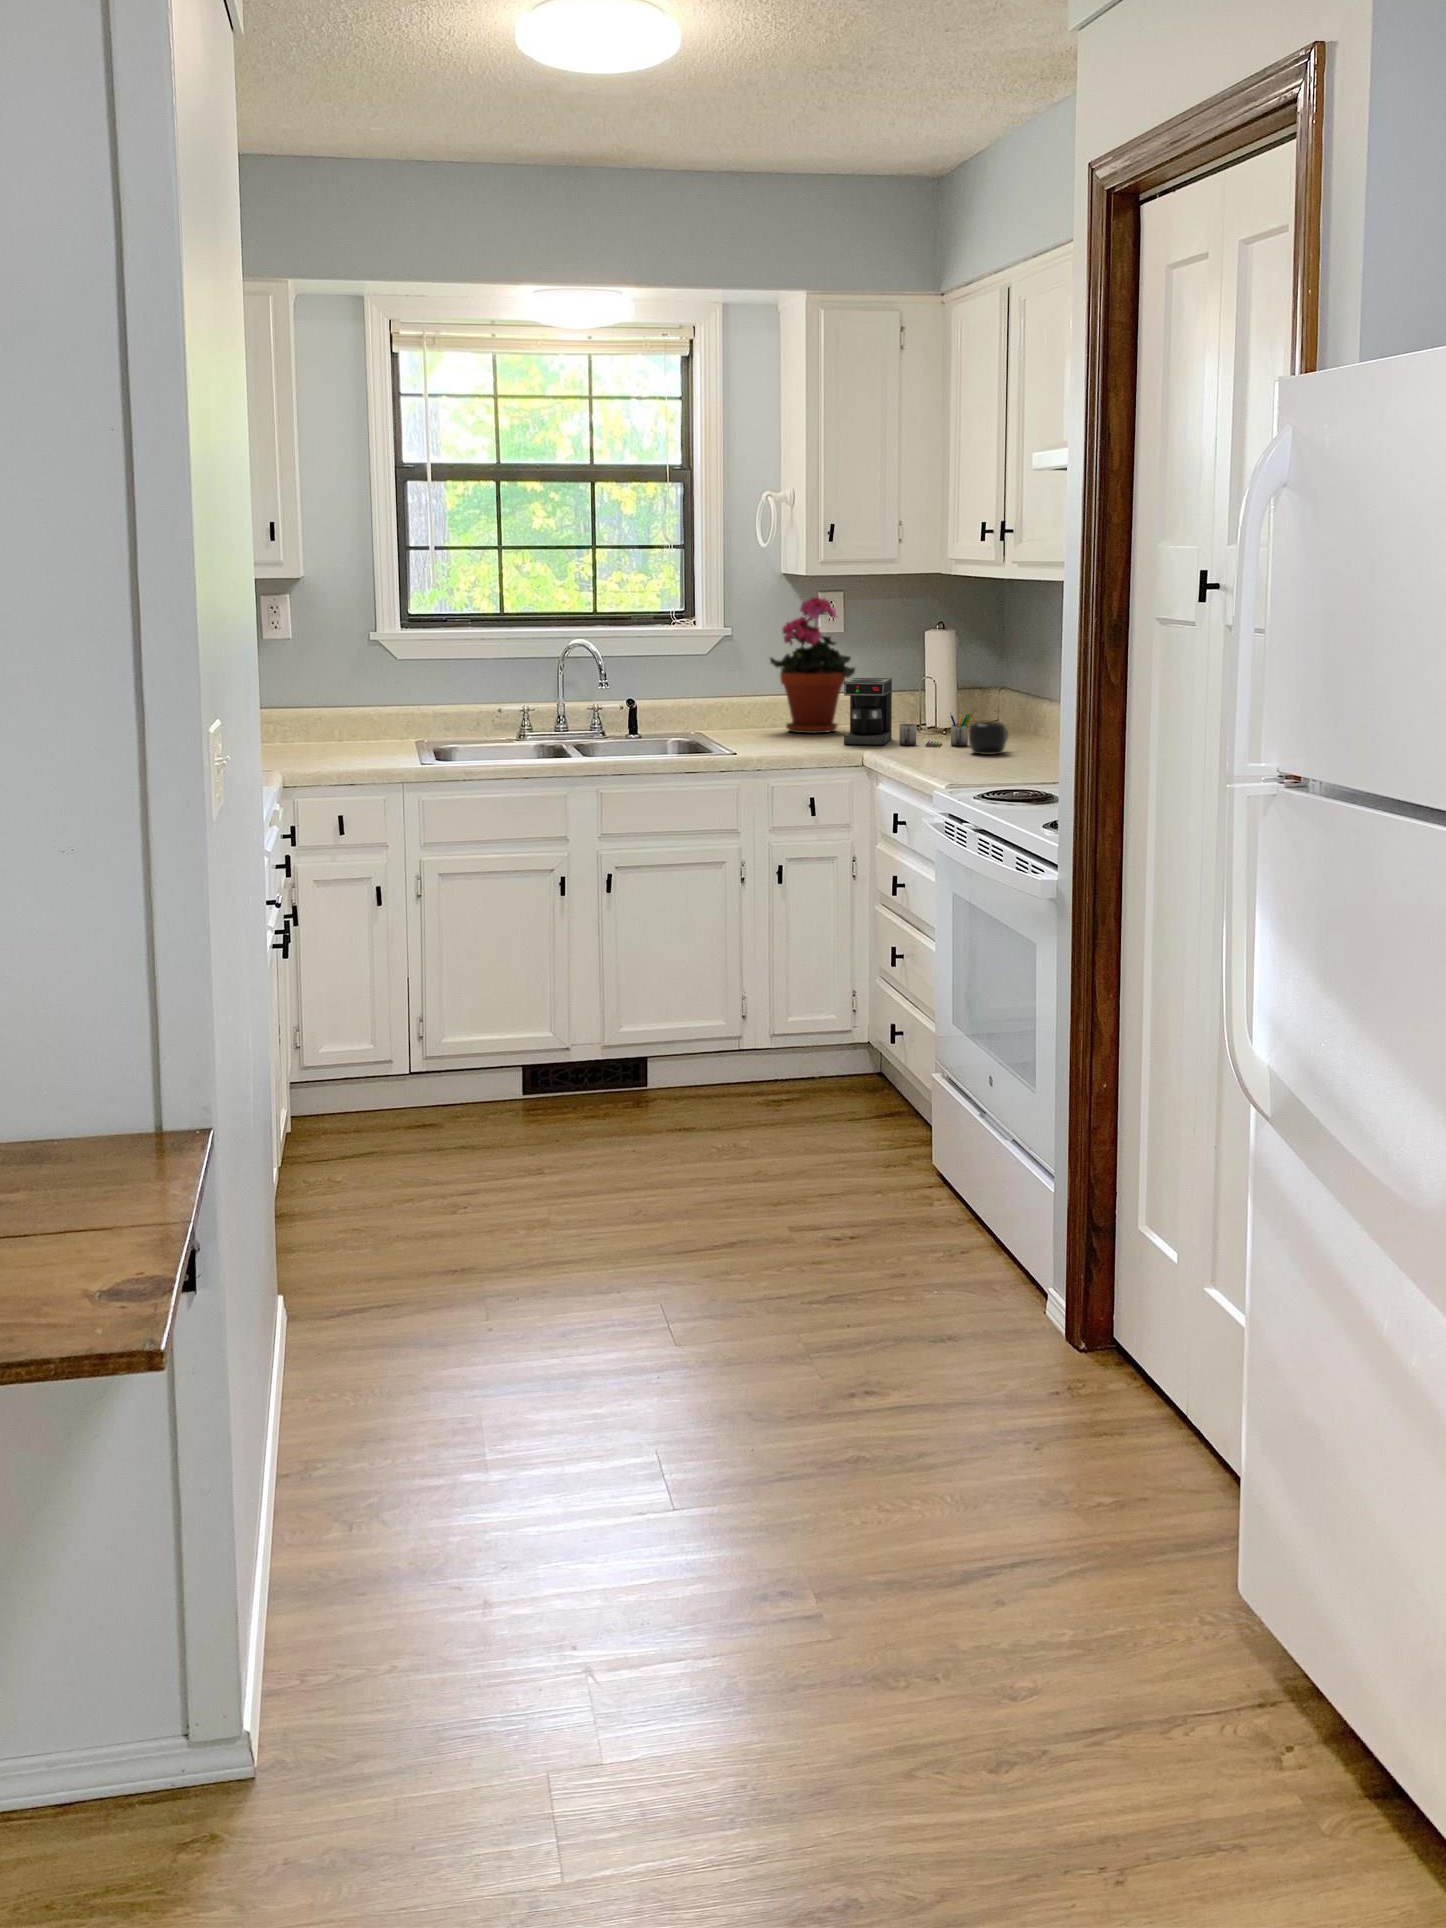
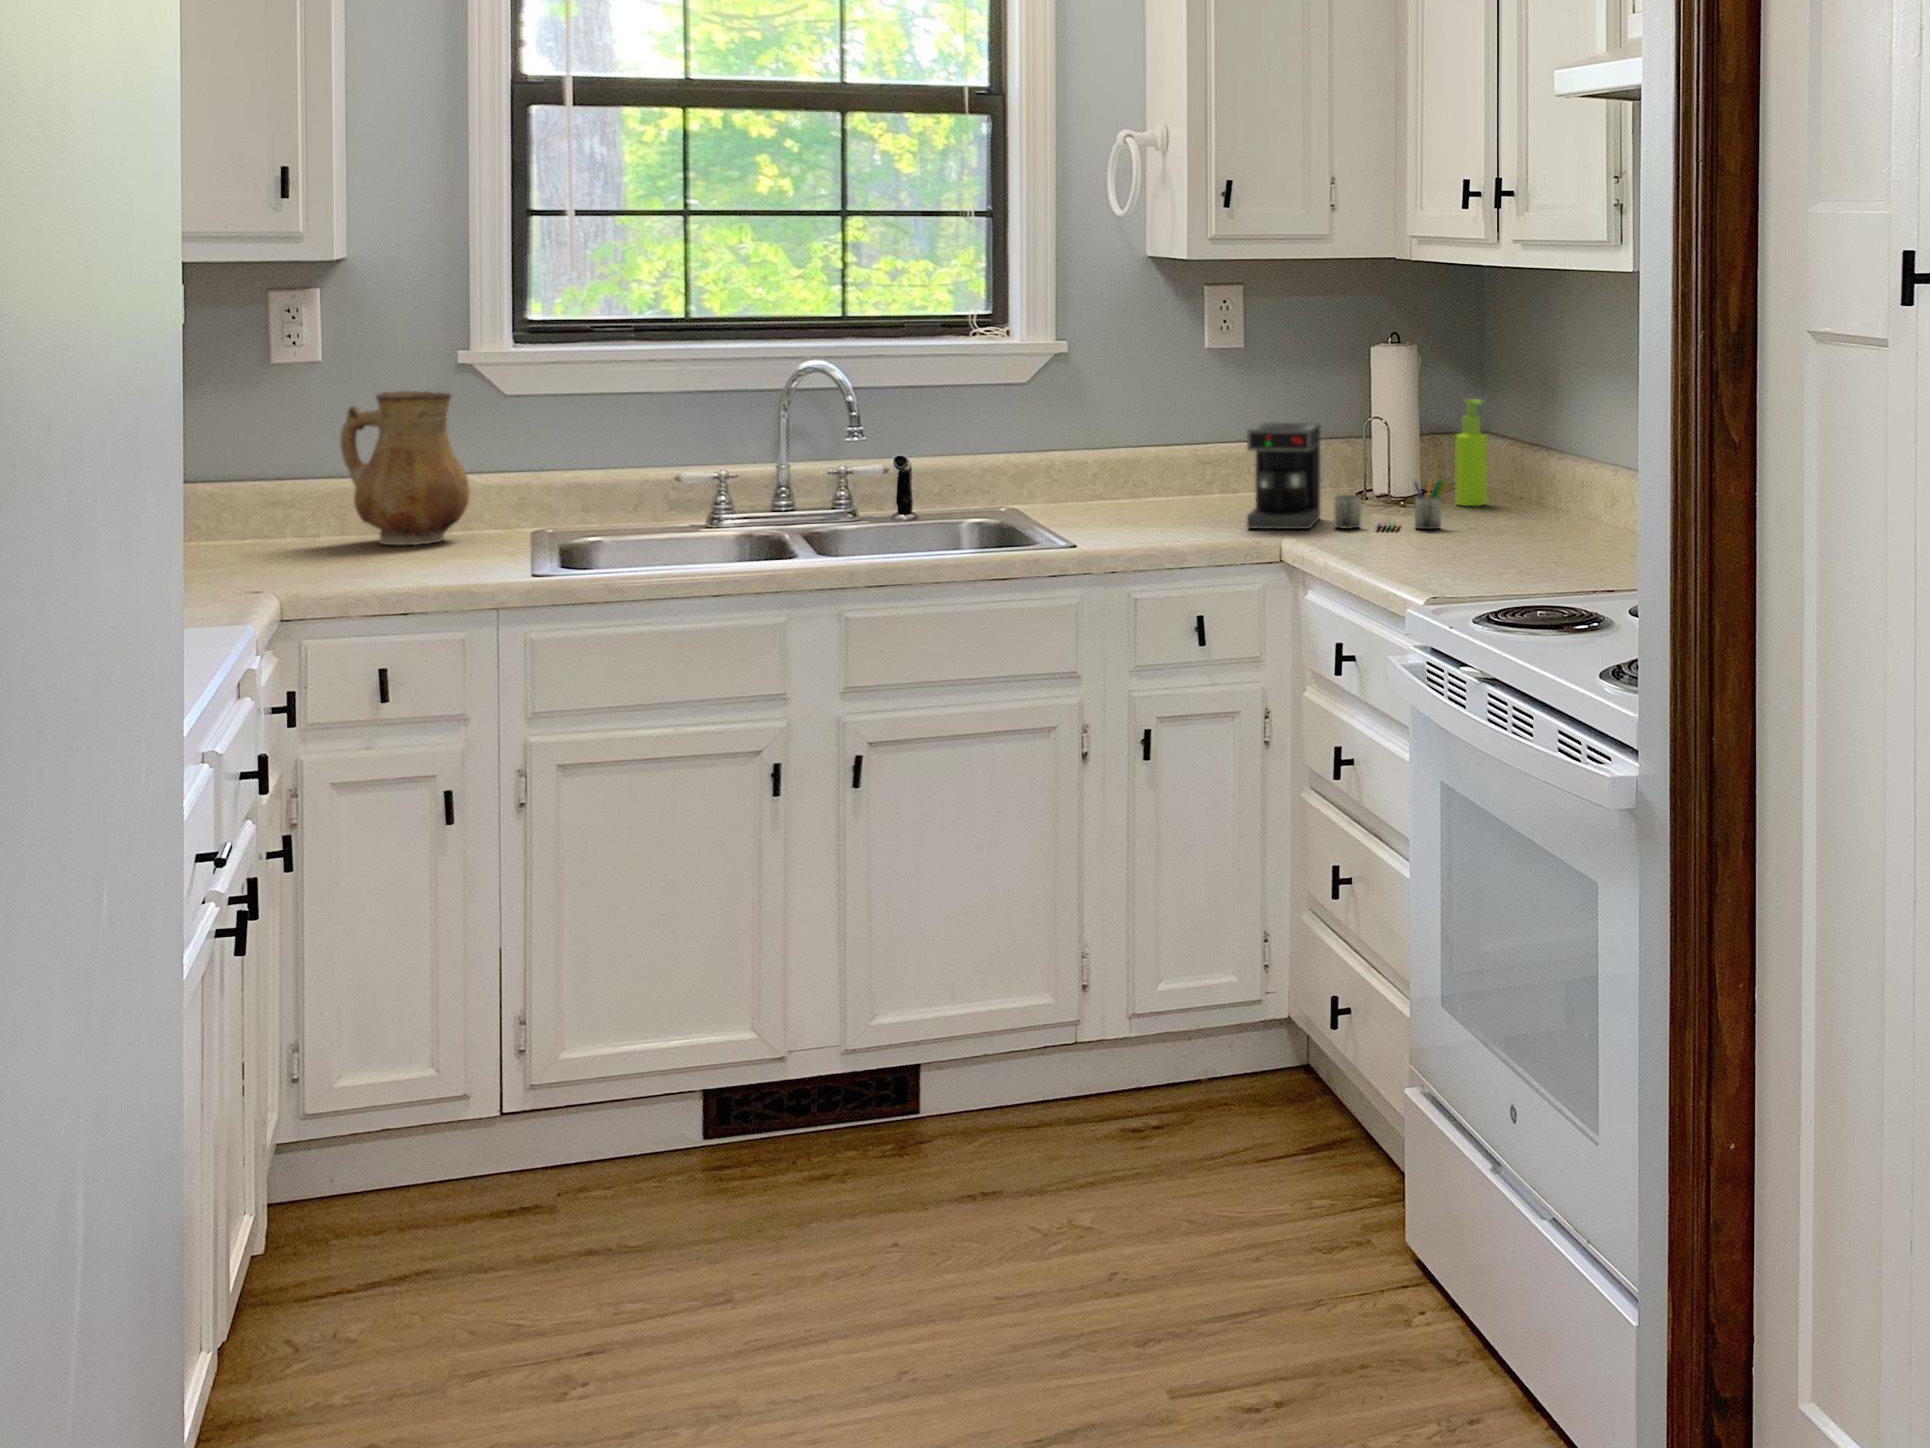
potted plant: present [770,597,855,733] -> none [1127,294,1262,510]
ceramic pitcher: none [305,658,378,749] -> present [340,391,470,545]
soap dispenser: none [981,663,1002,732] -> present [1455,399,1487,506]
mug: present [969,722,1008,755] -> none [1446,492,1506,544]

